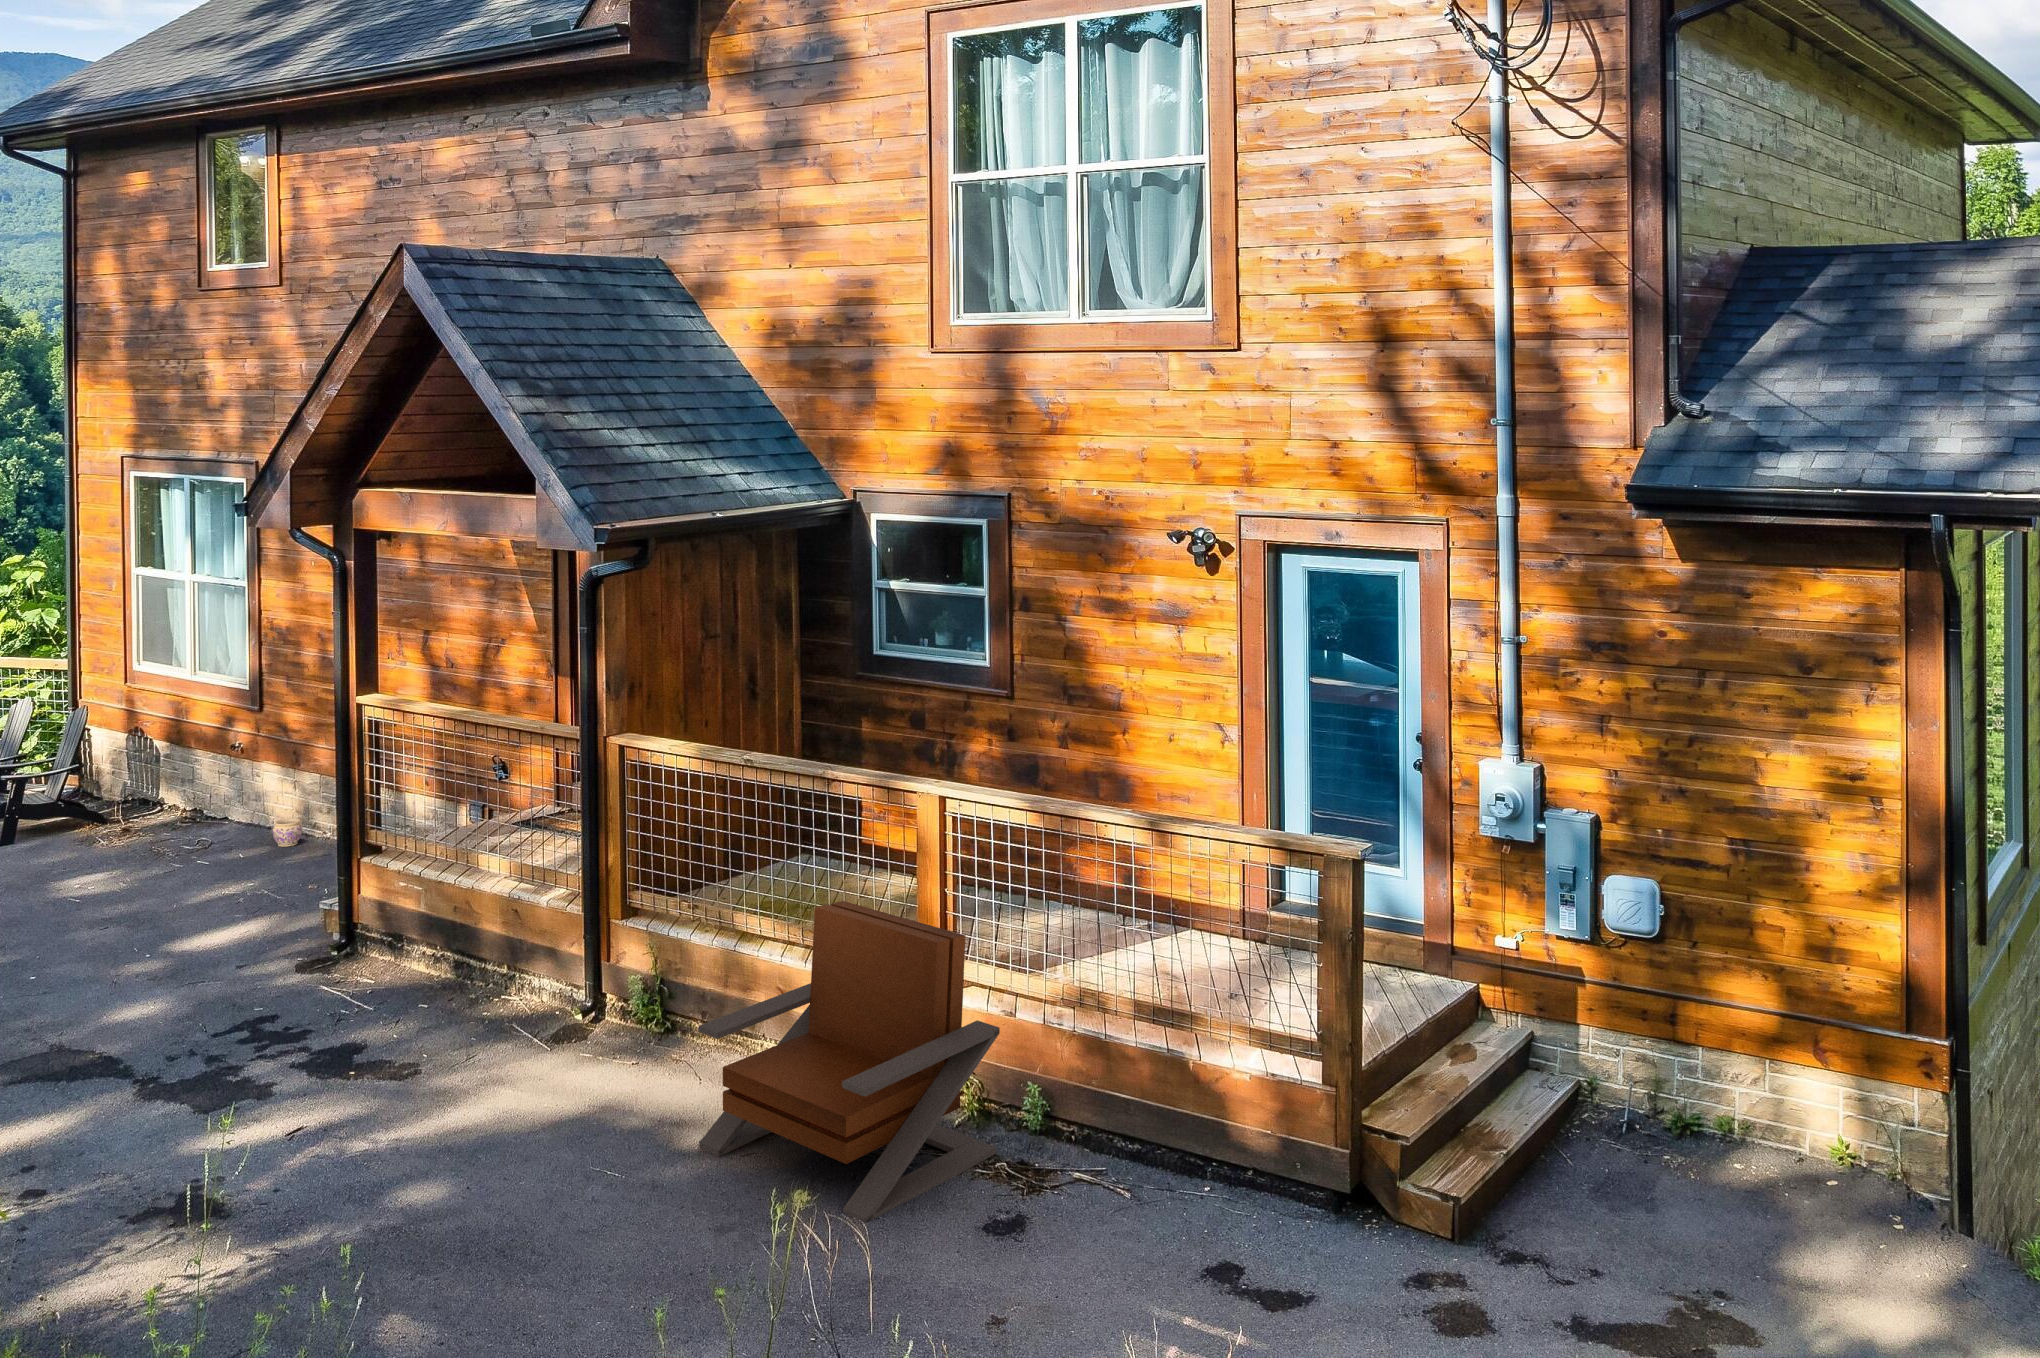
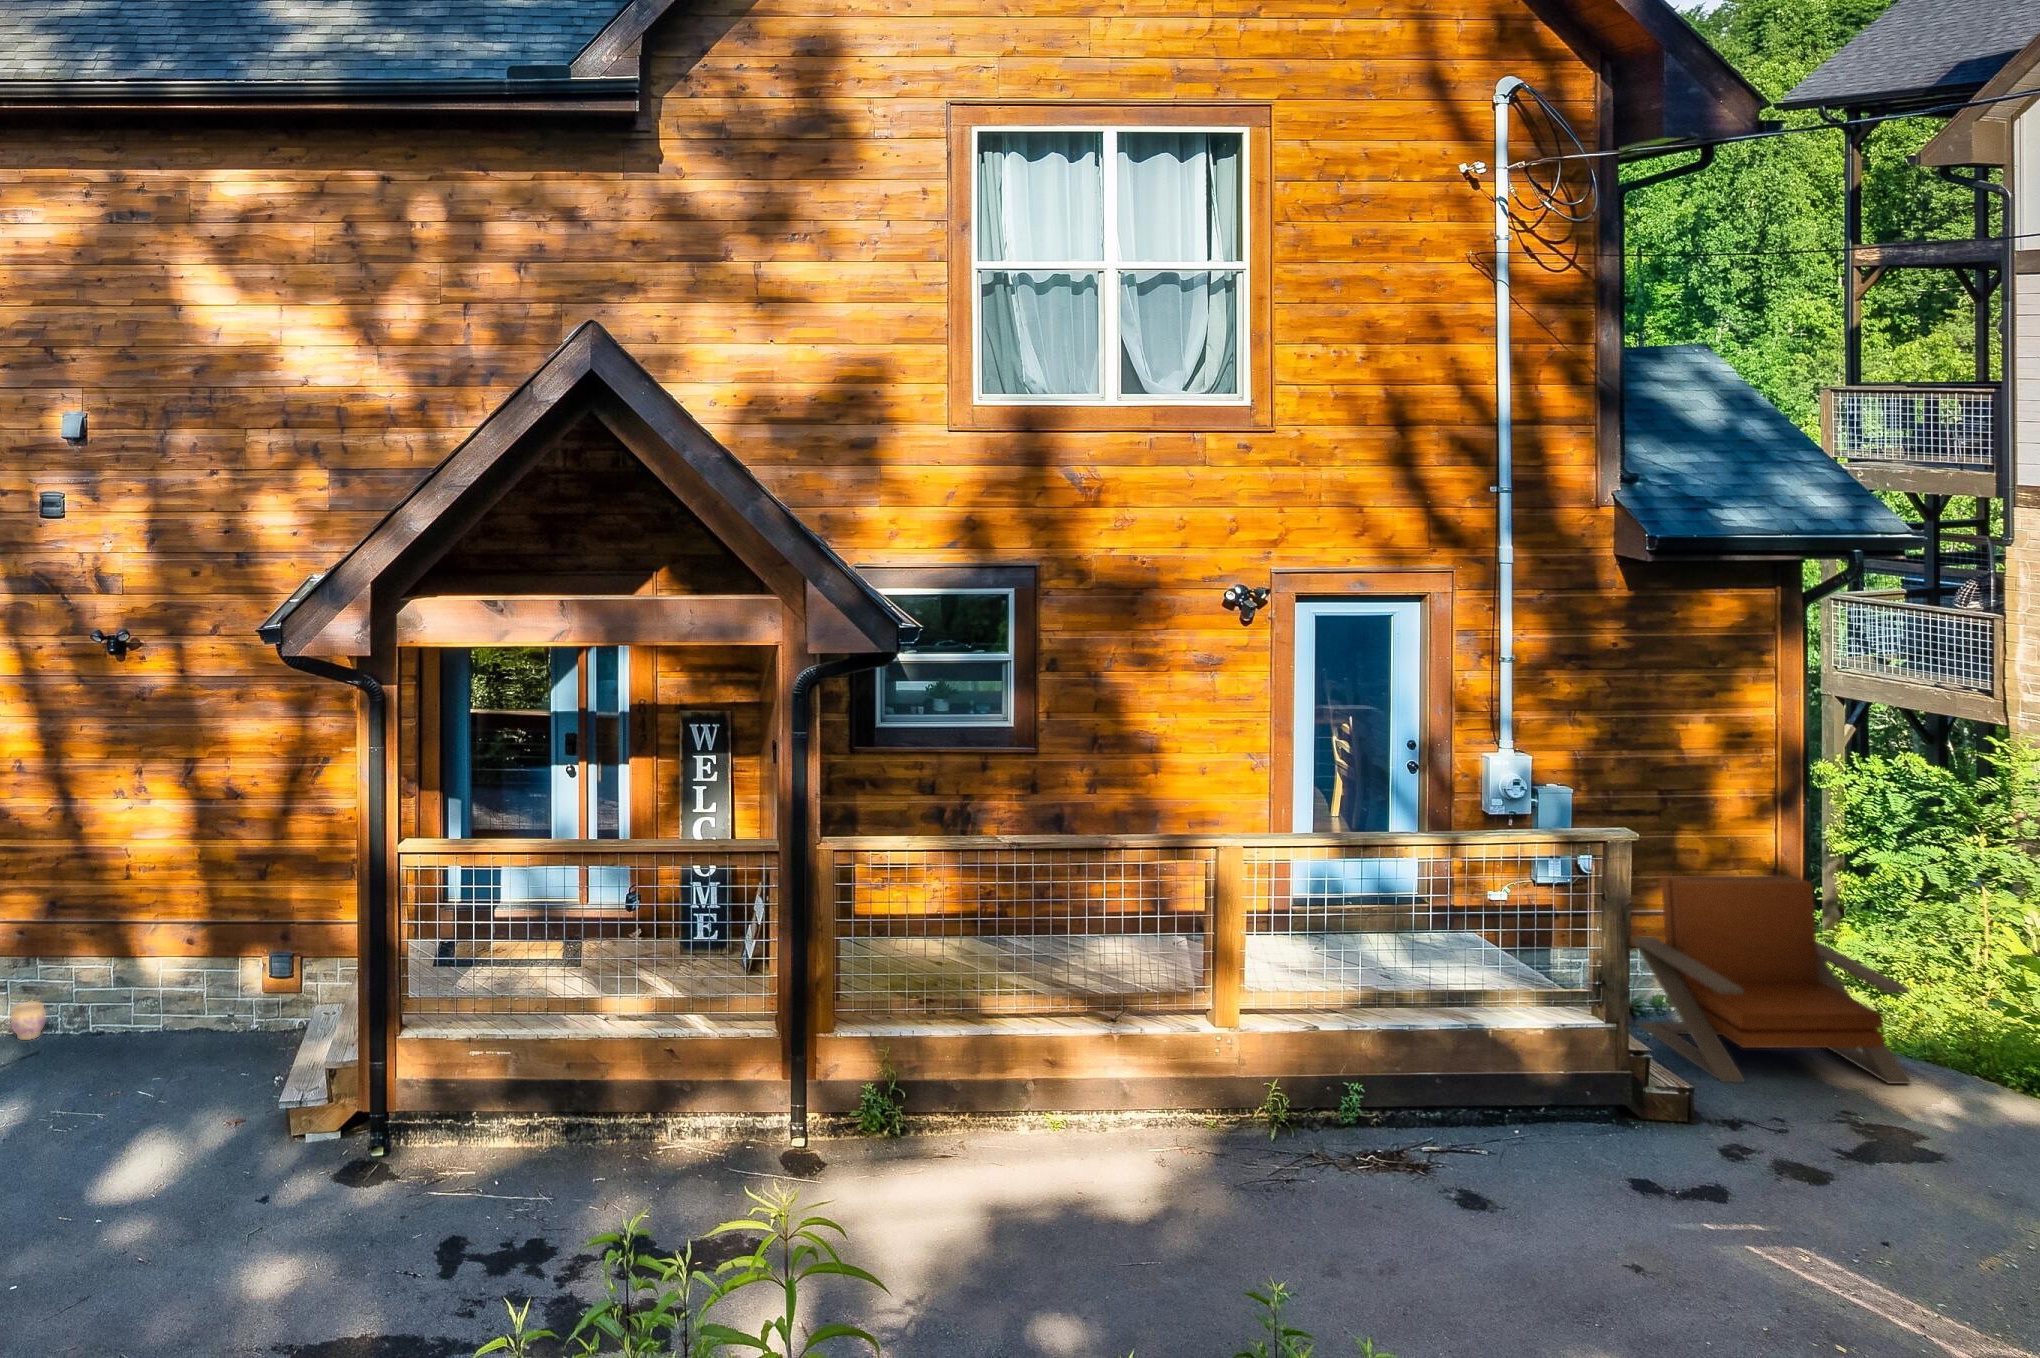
lounge chair: present [698,901,1000,1223] -> present [1633,875,1911,1084]

